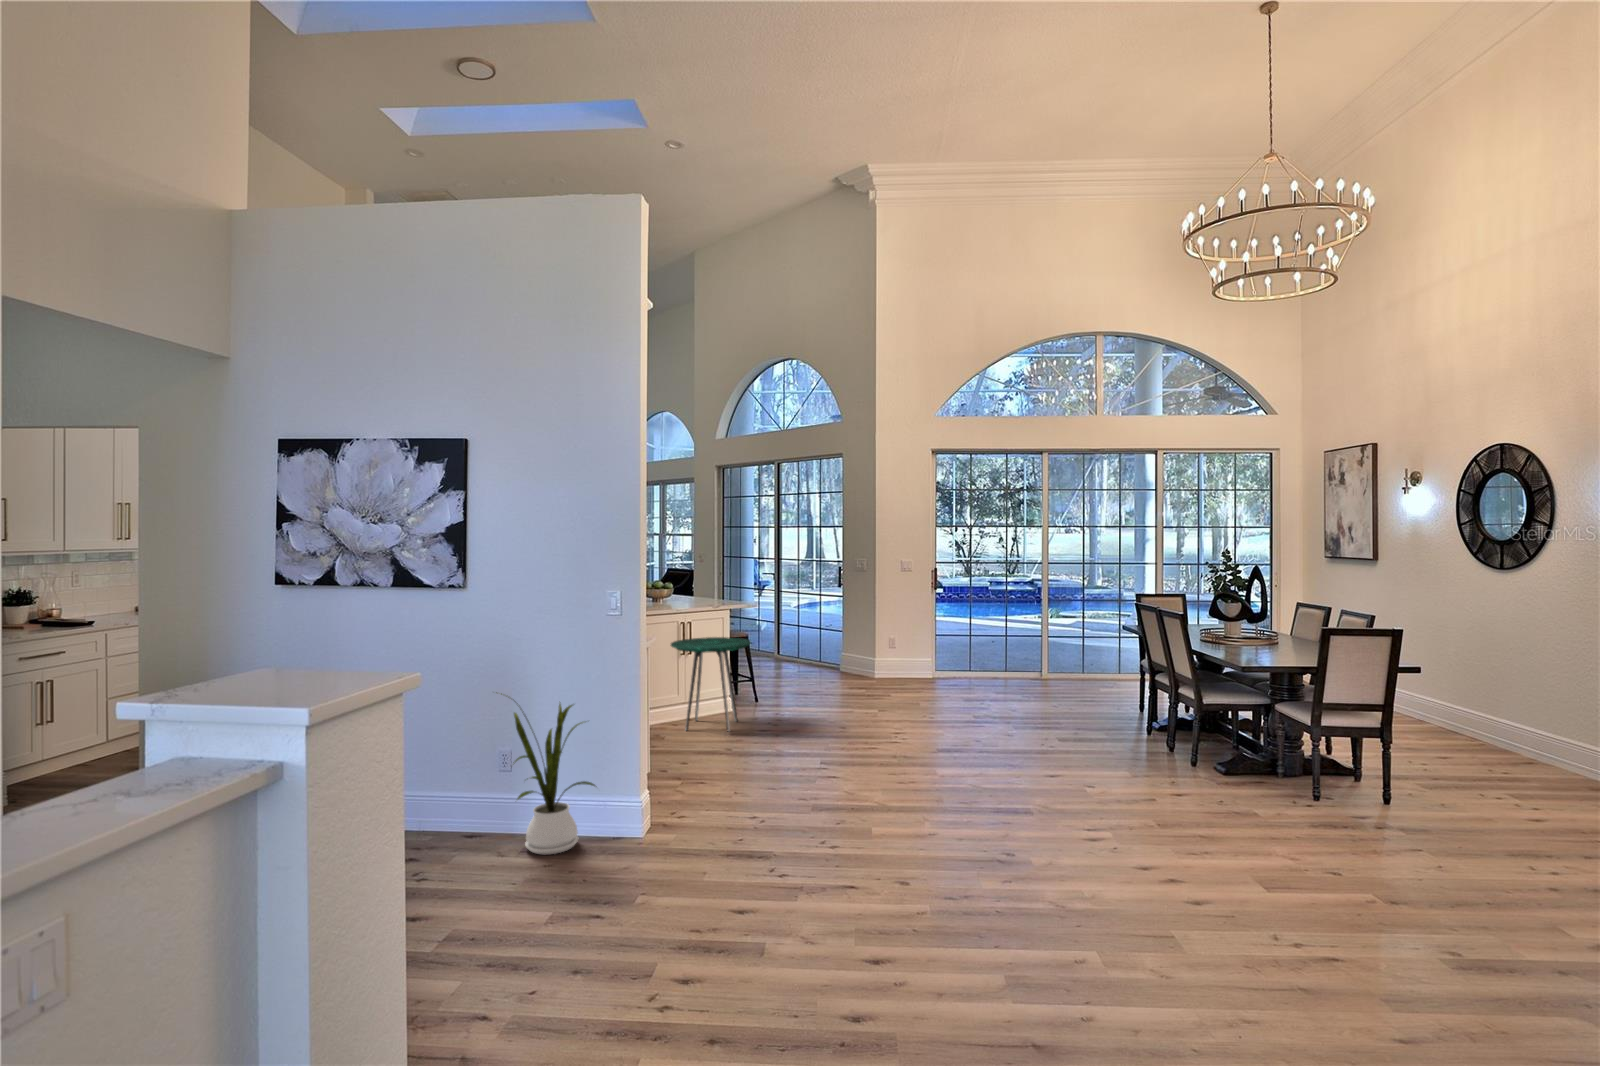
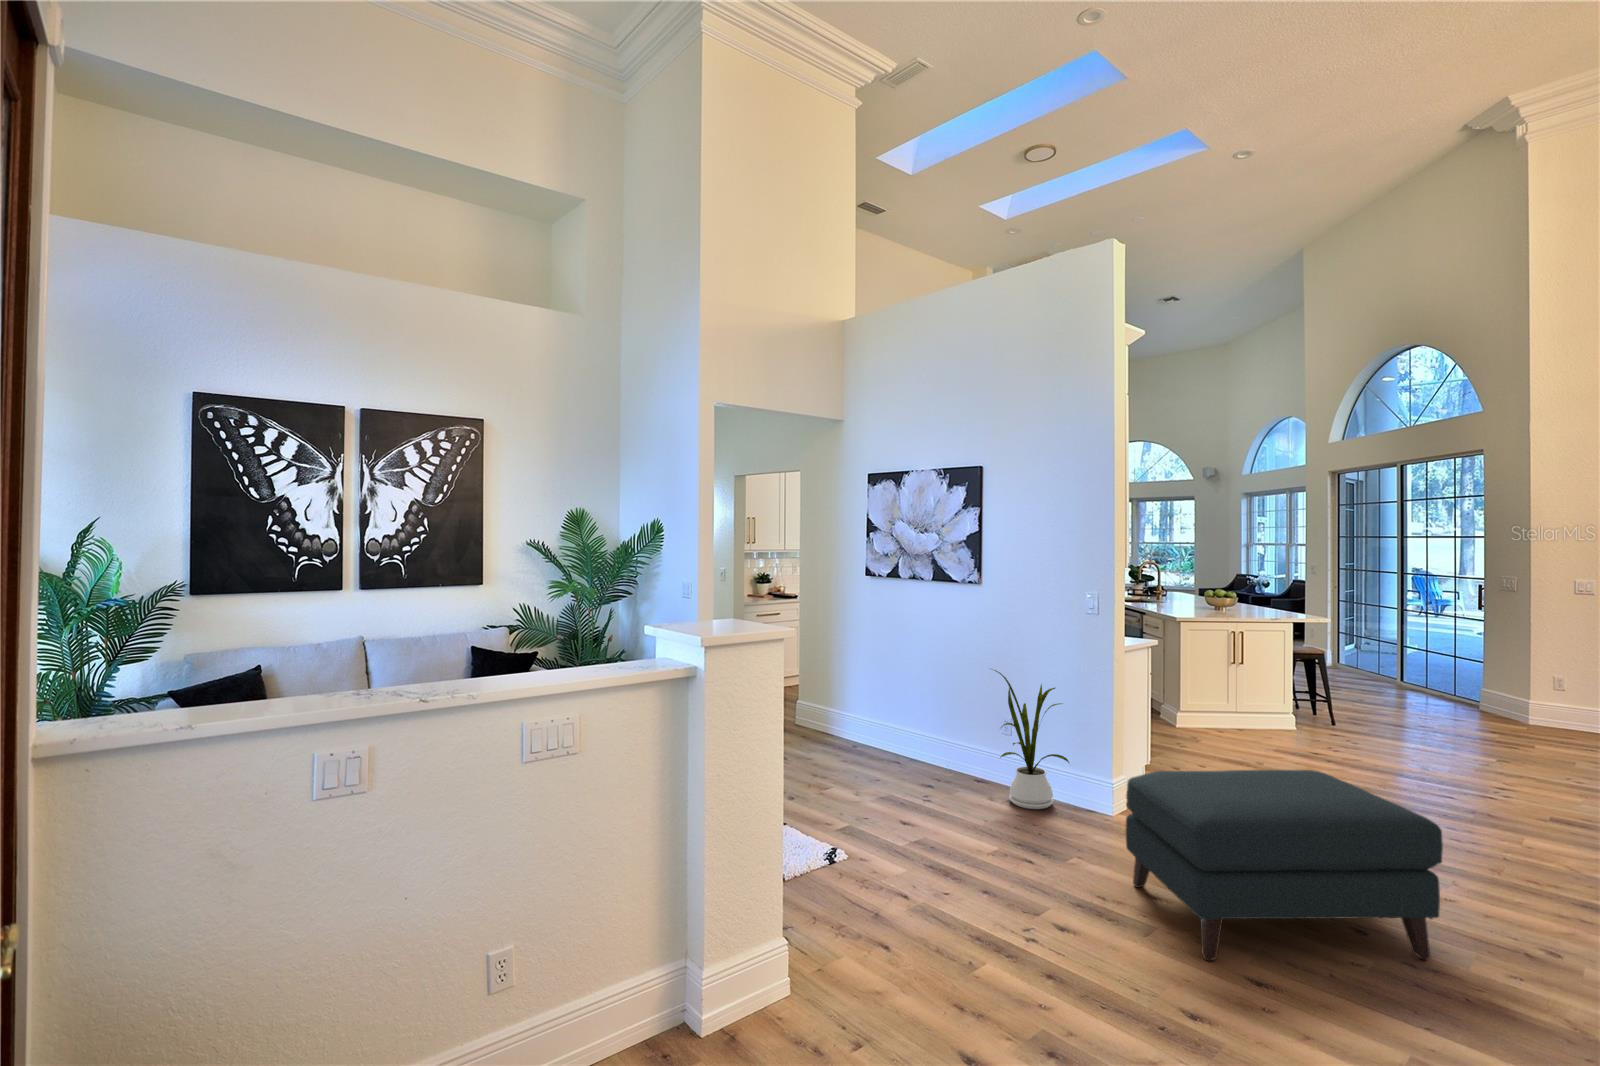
side table: present [671,637,750,731] -> none [1209,649,1304,749]
ottoman: none [706,743,966,958] -> present [1126,770,1443,961]

